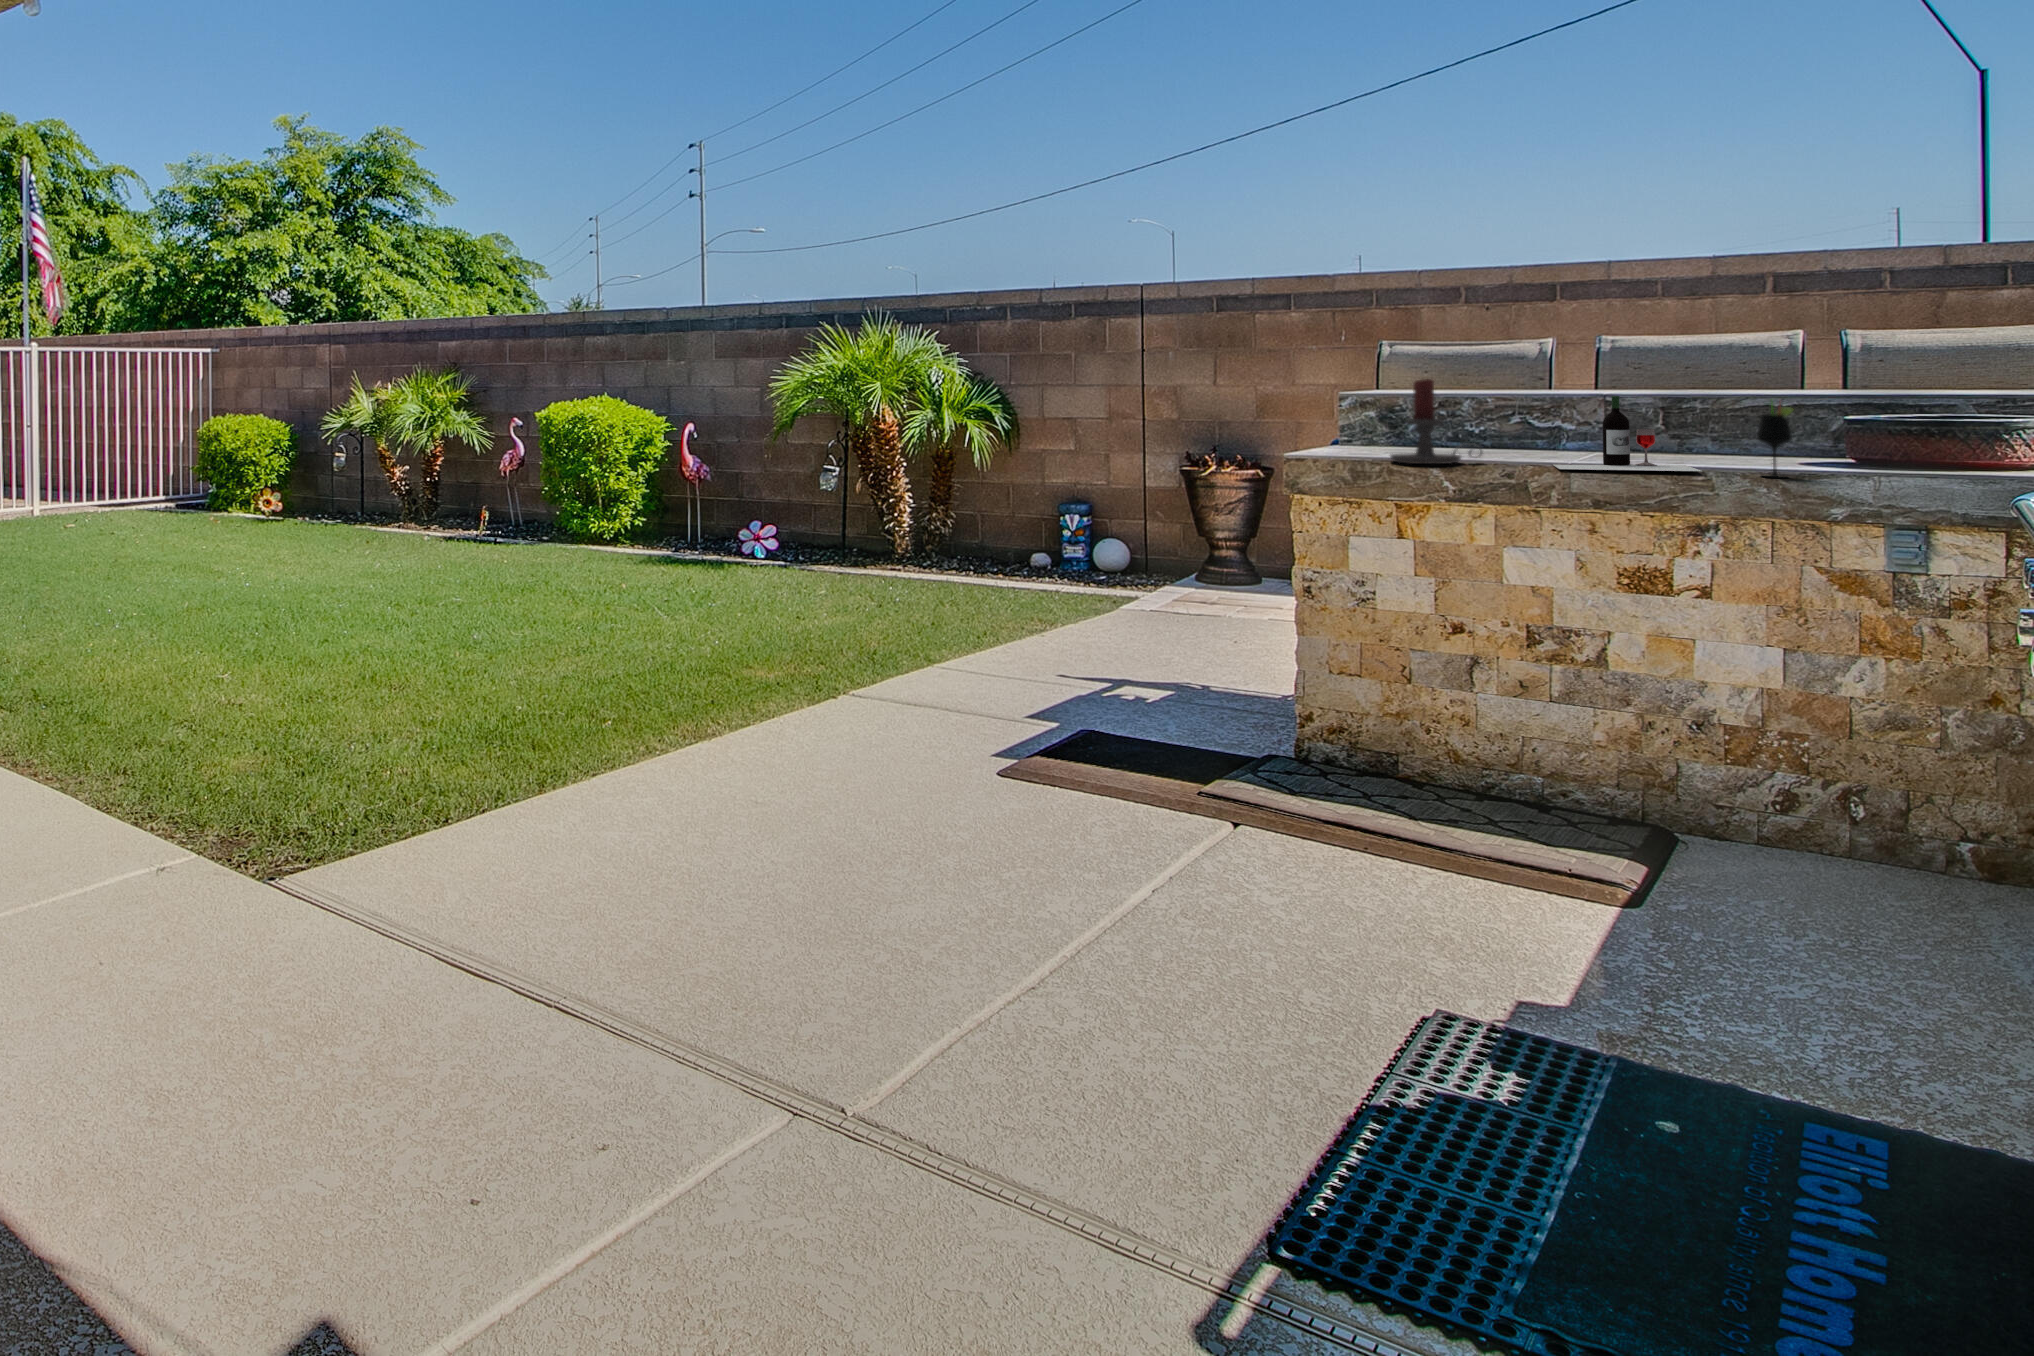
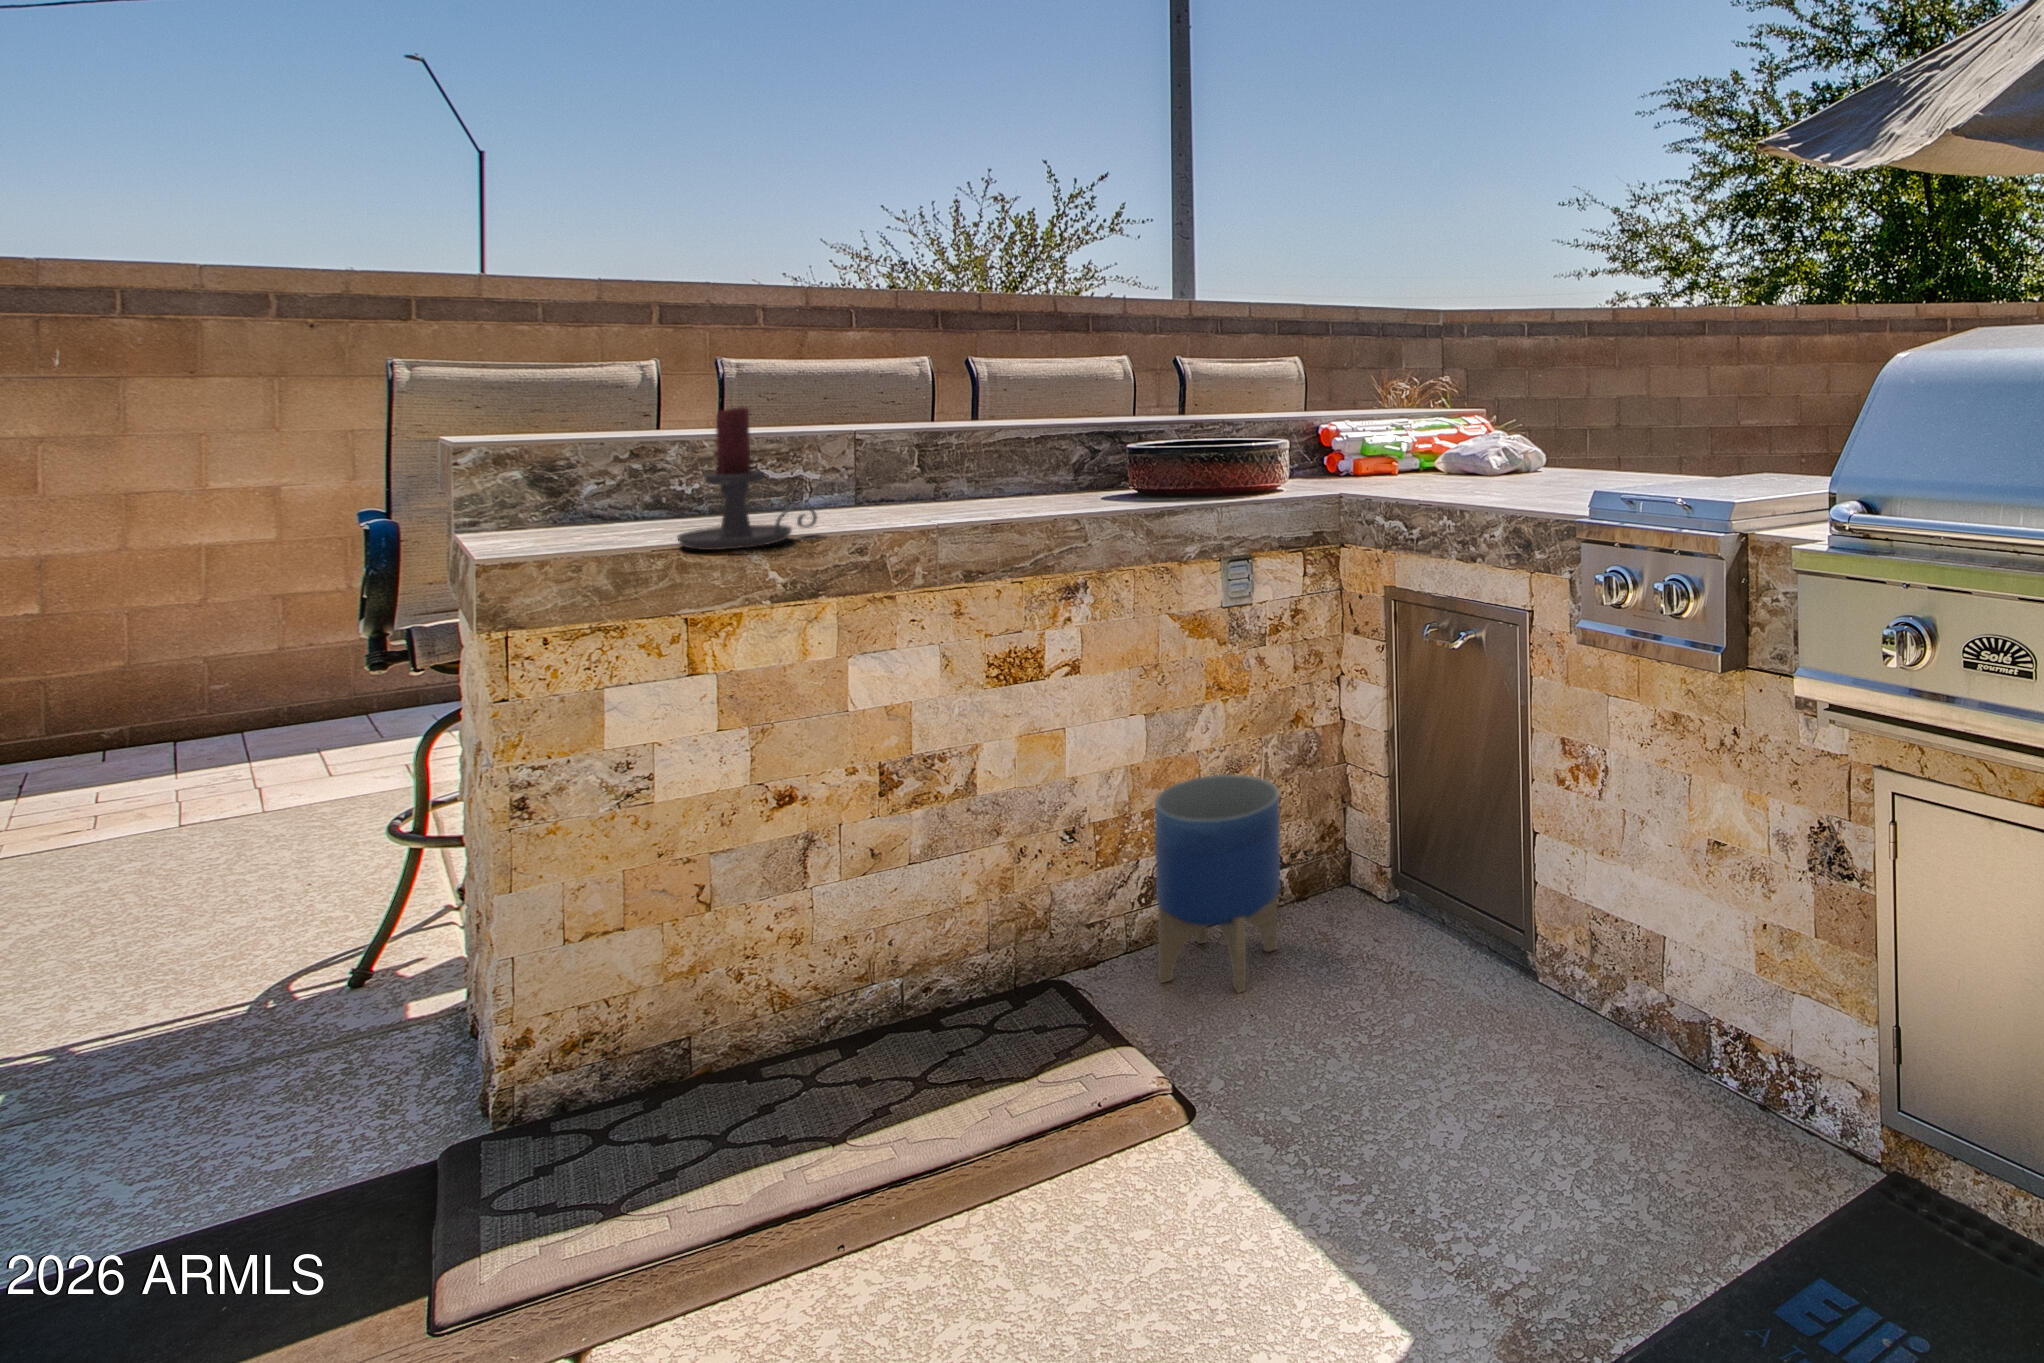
wine bottle: present [1554,396,1701,471] -> none [883,426,1082,535]
wine glass: present [1757,406,1793,477] -> none [1126,427,1162,519]
planter: none [1767,712,1922,893] -> present [1155,775,1280,993]

